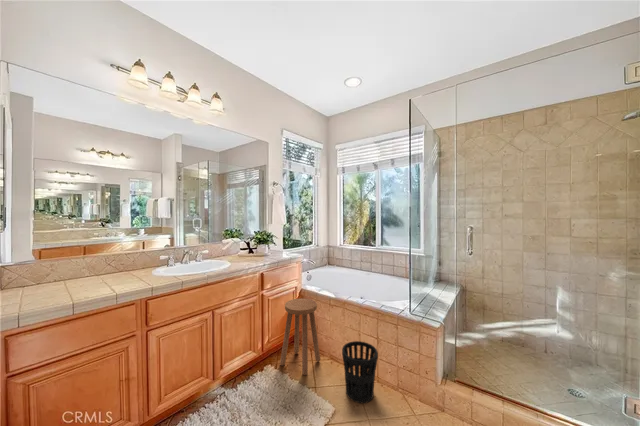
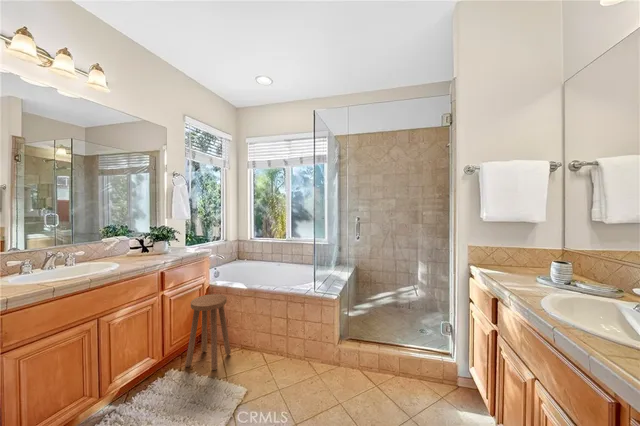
wastebasket: present [342,341,378,403] -> none [254,326,287,382]

